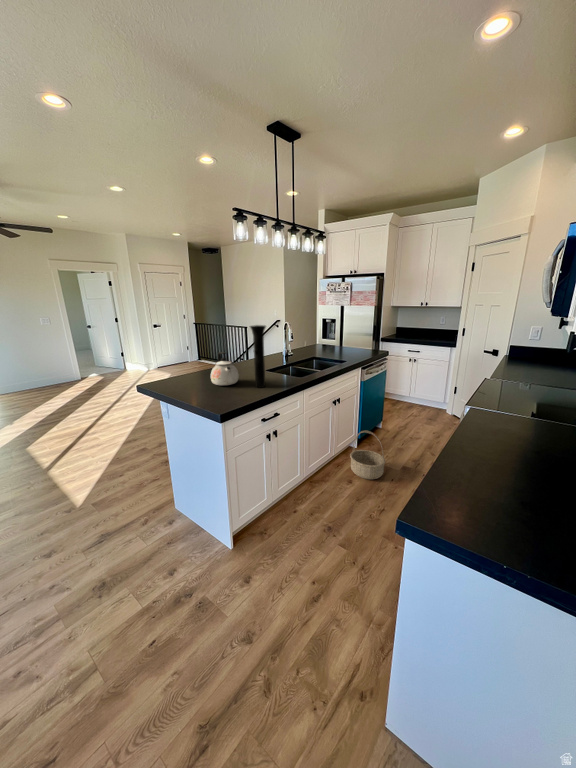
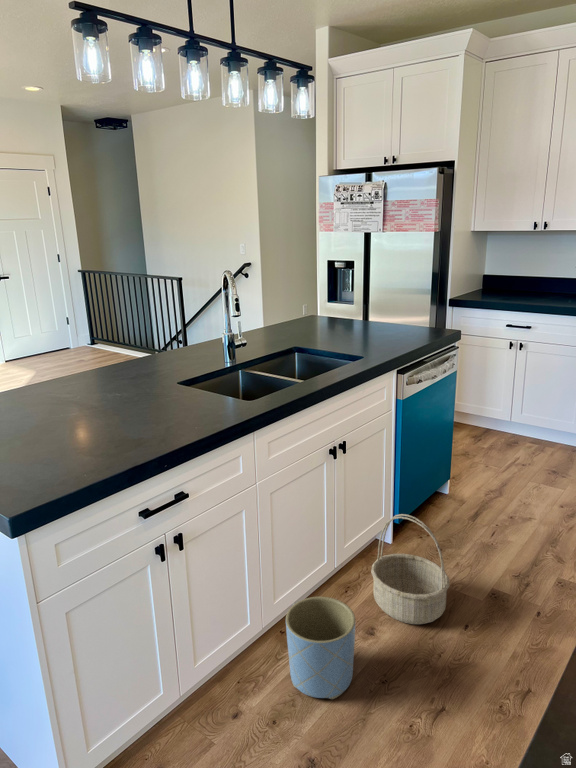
vase: present [250,325,266,387] -> none [107,285,154,432]
kettle: present [211,352,239,385] -> none [27,347,96,428]
planter: none [316,464,347,507] -> present [286,597,355,699]

